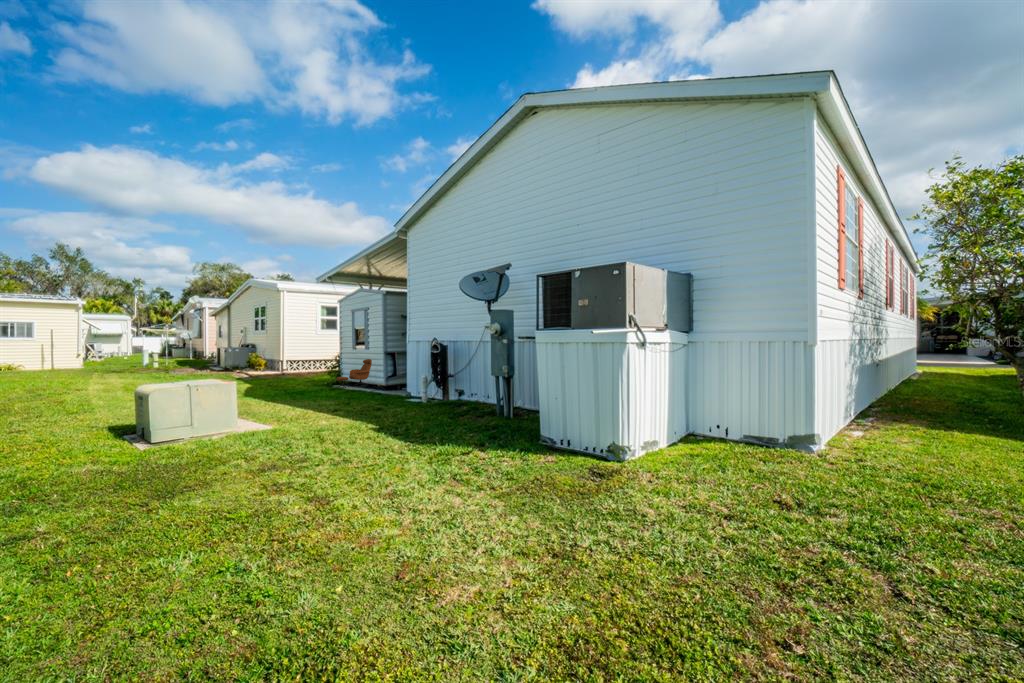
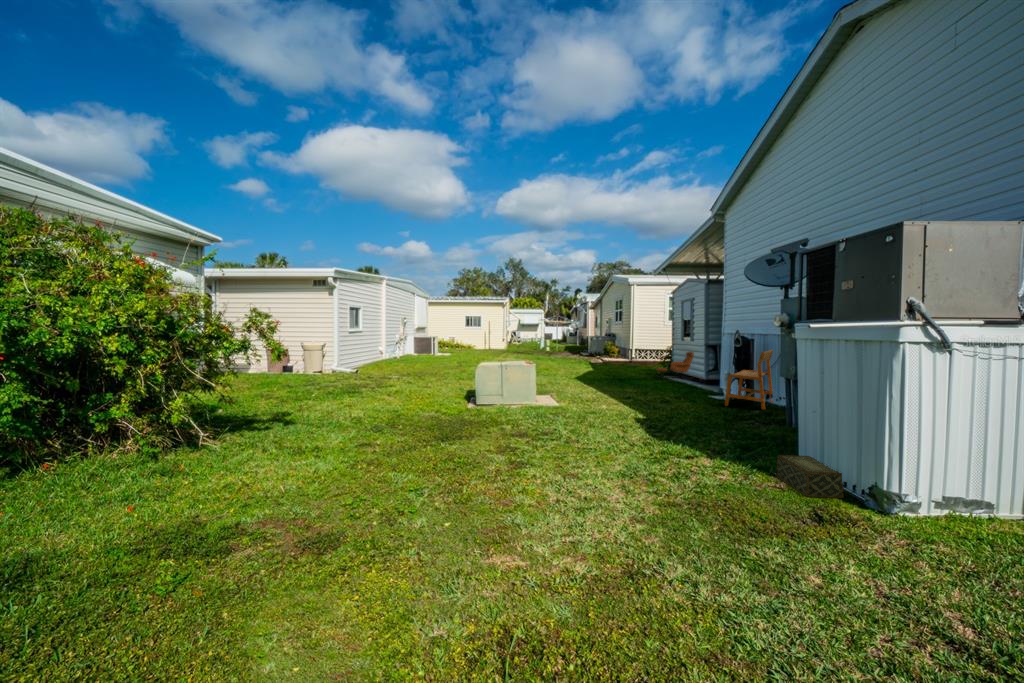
bench: none [430,353,462,405] -> present [725,350,773,409]
woven basket: none [540,433,590,463] -> present [777,455,844,498]

